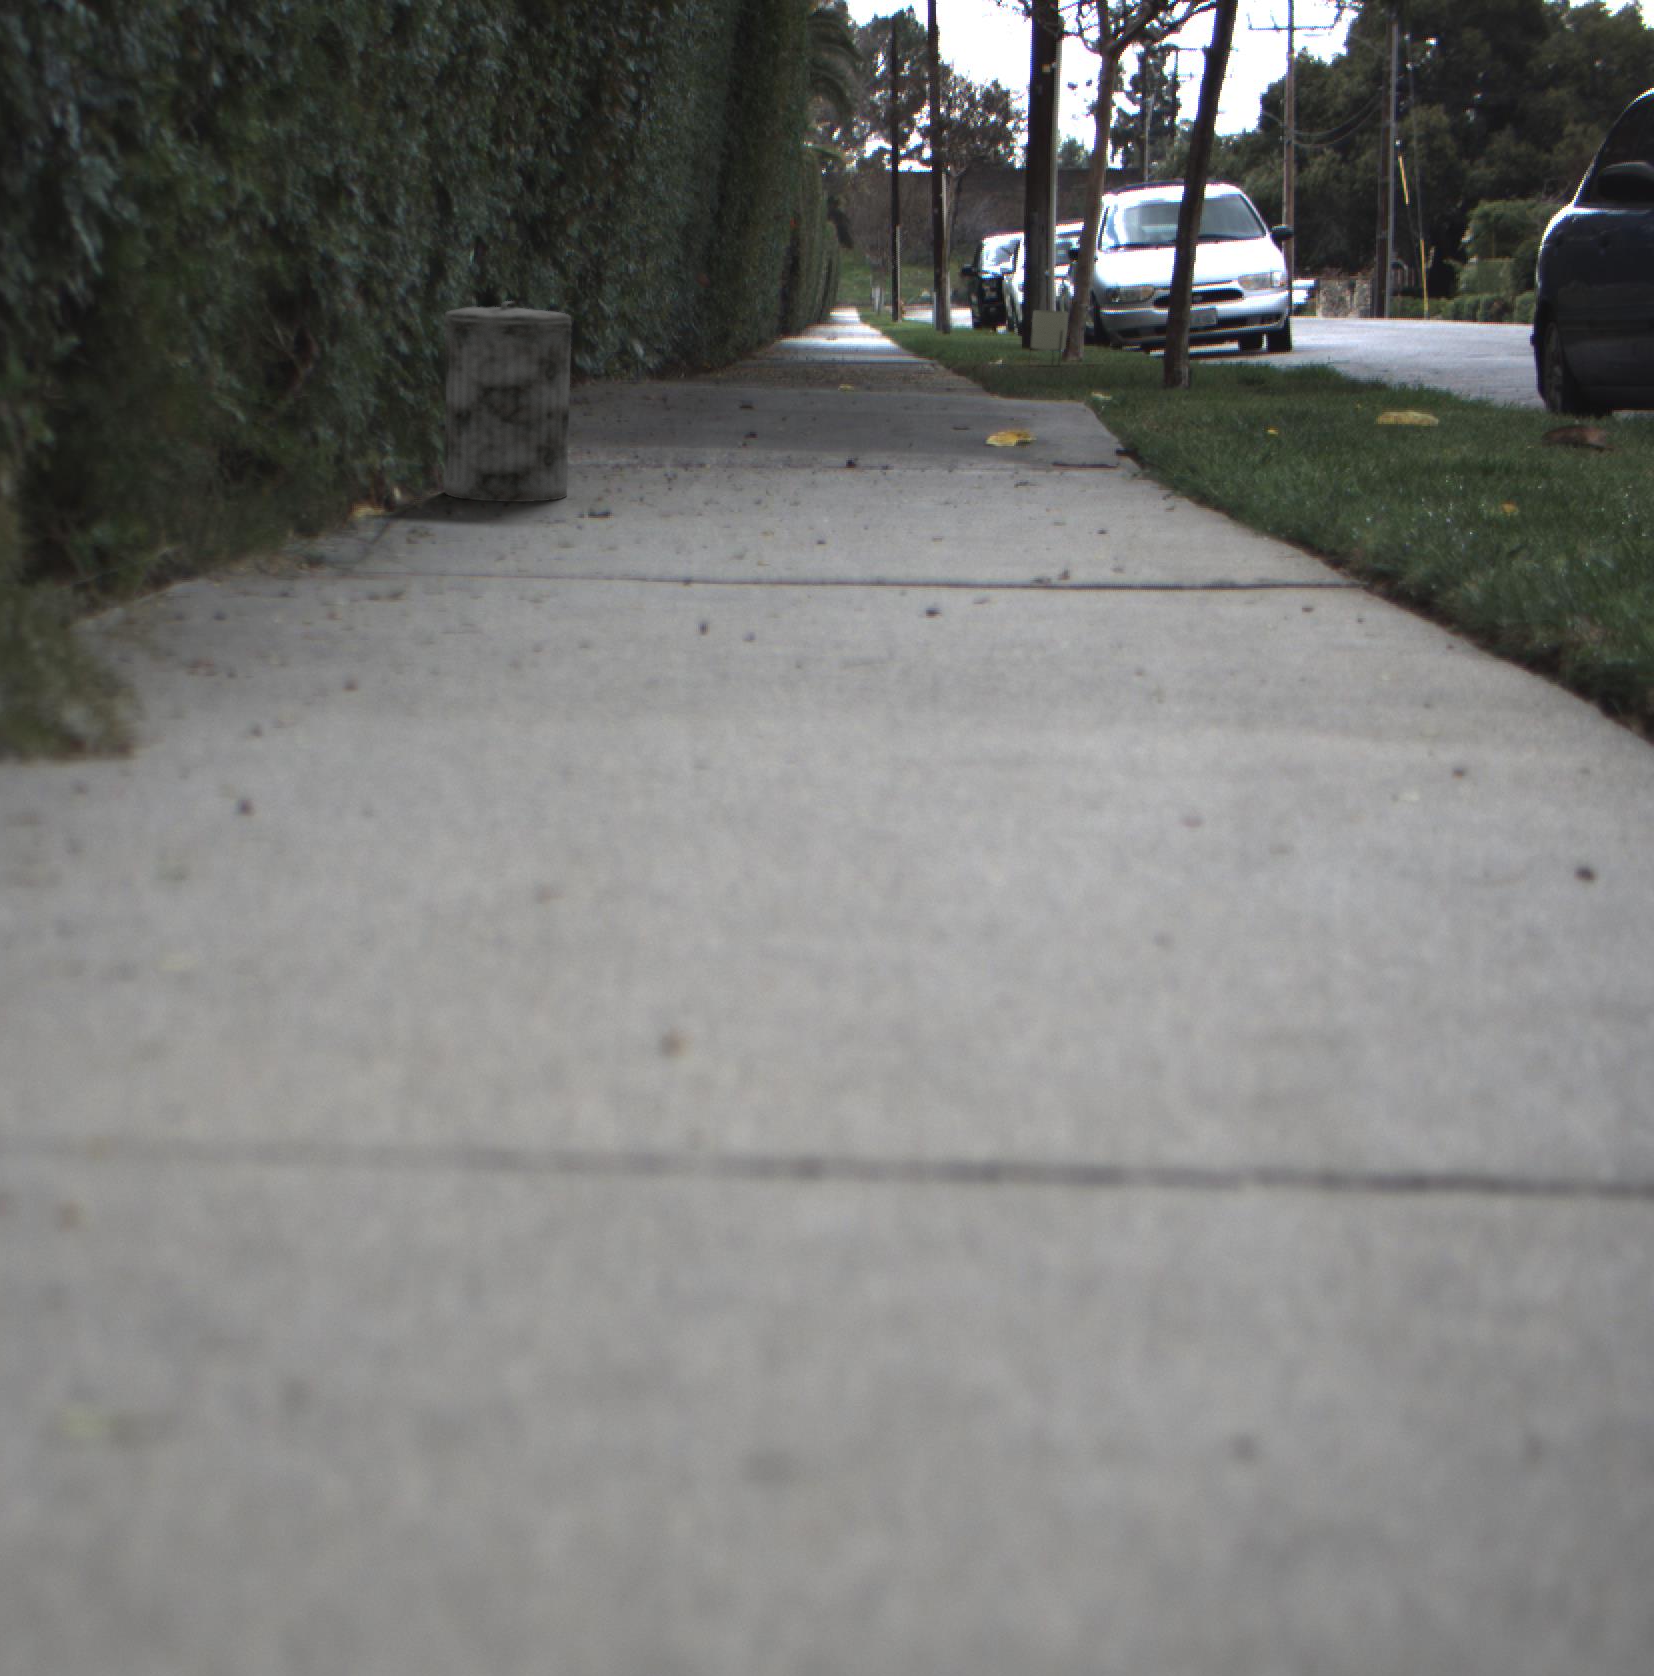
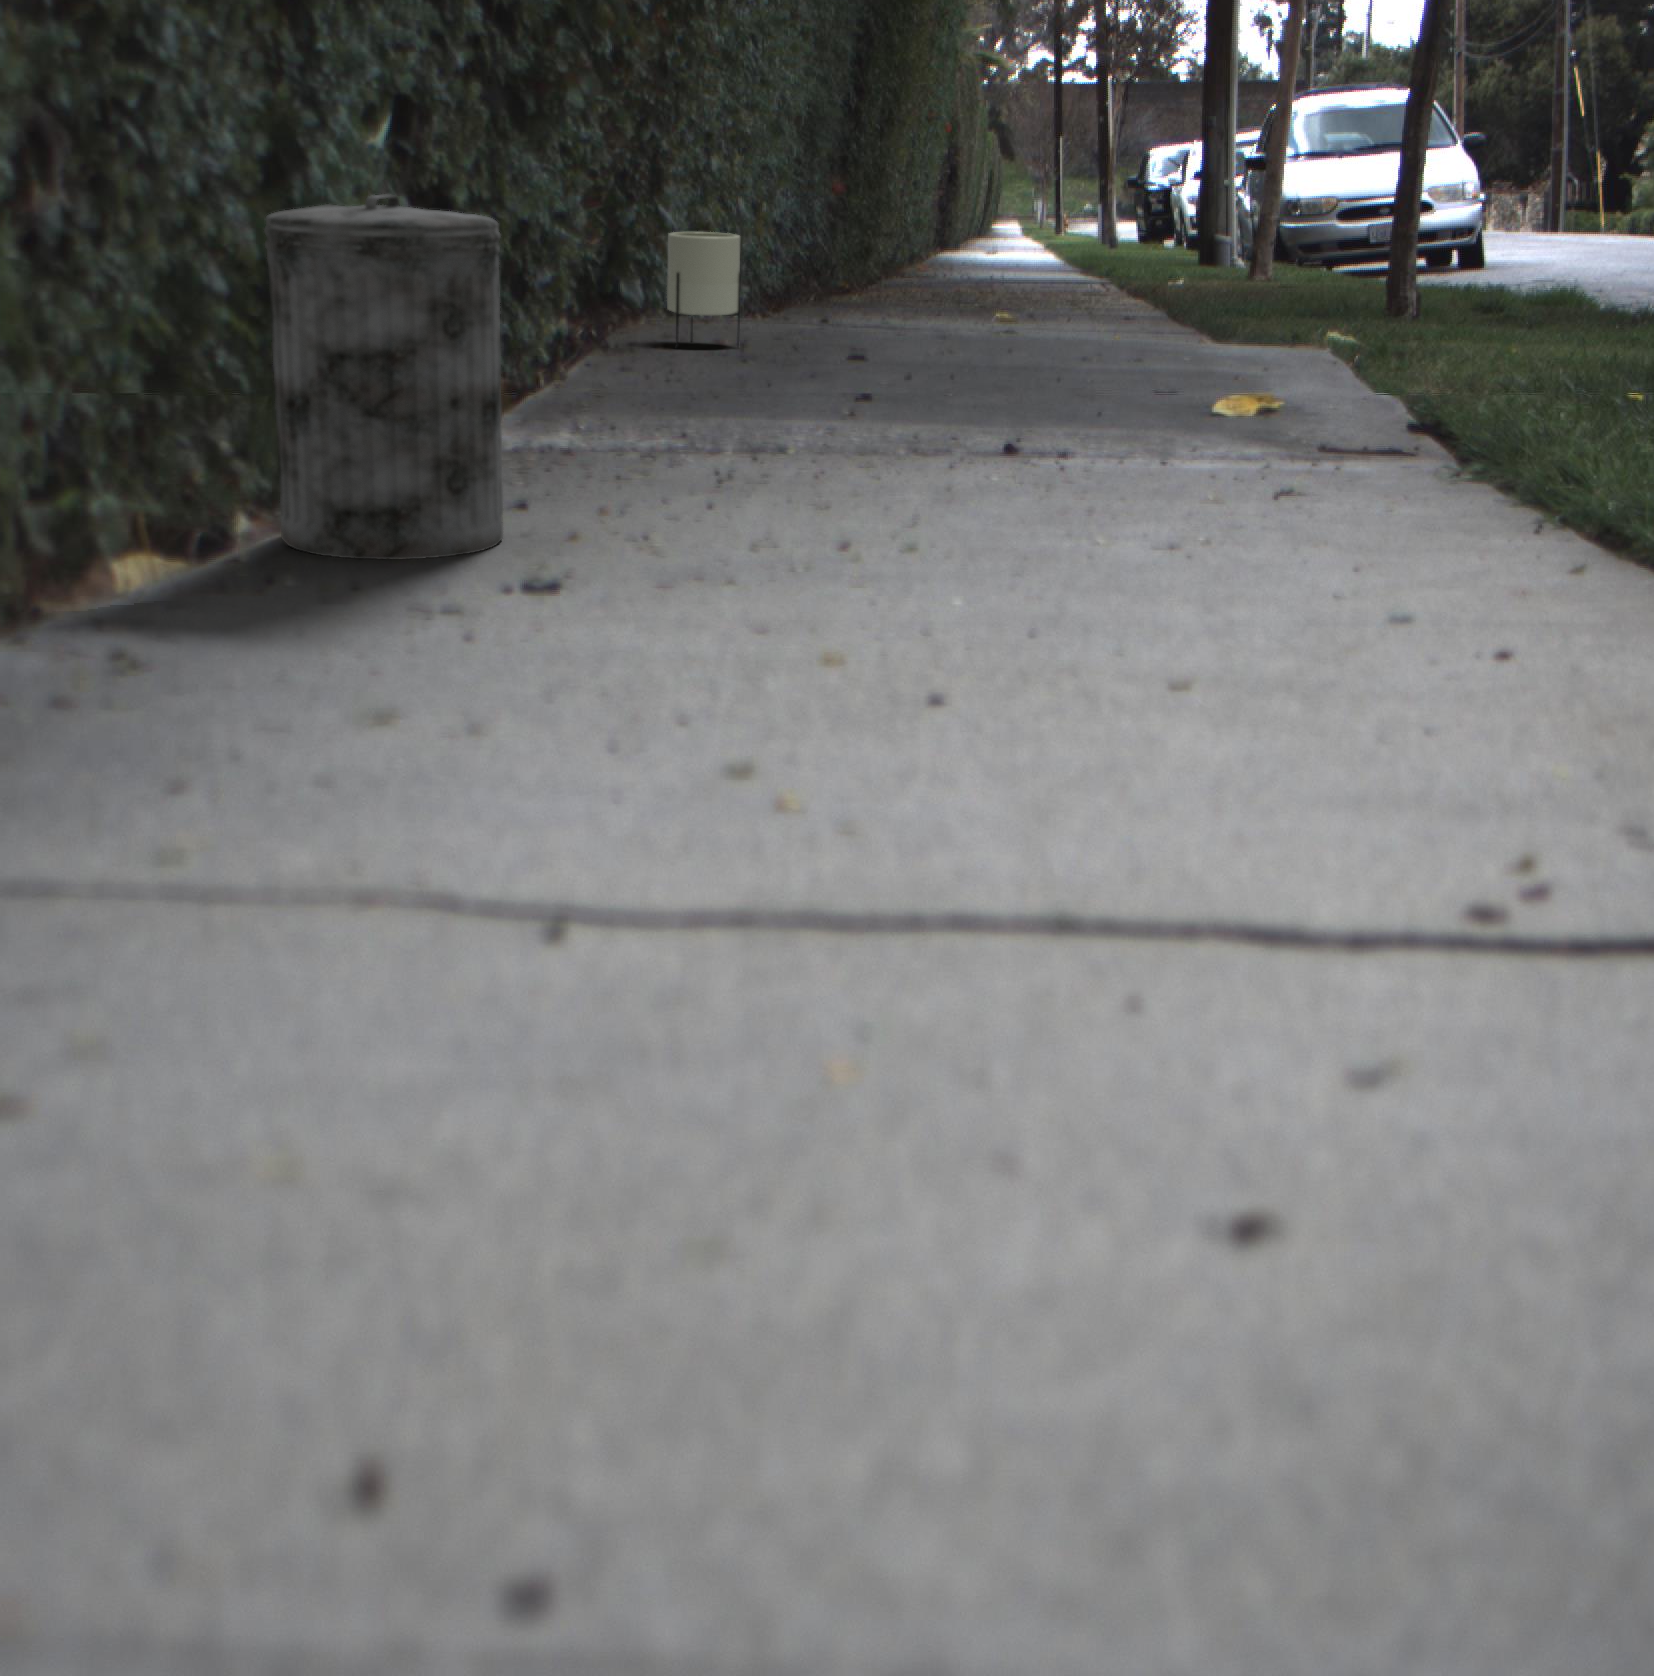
planter: present [1030,310,1068,352] -> present [667,232,741,348]

